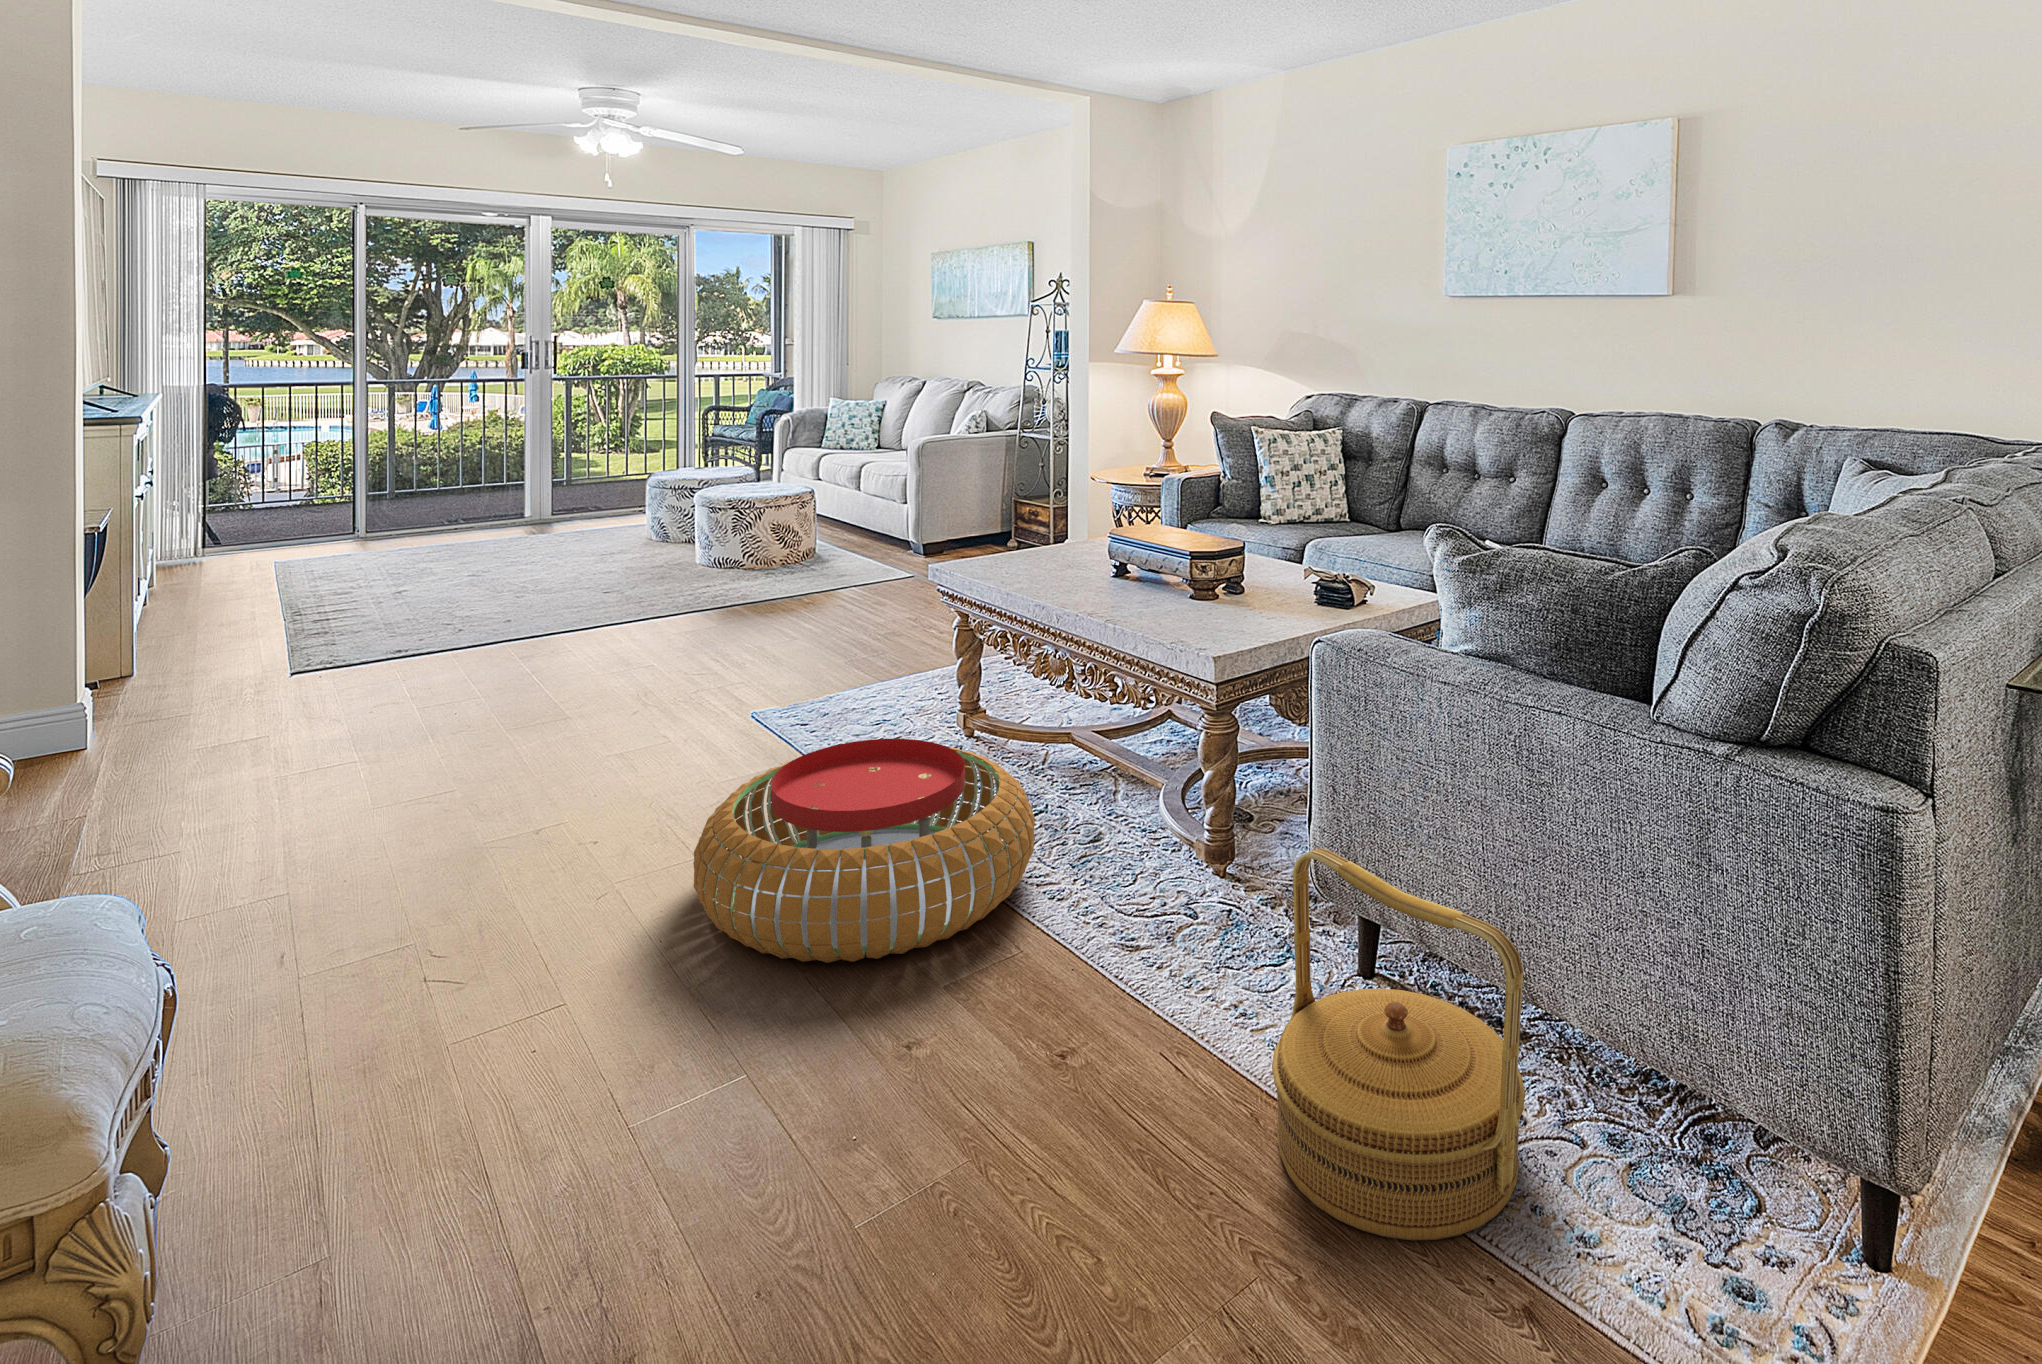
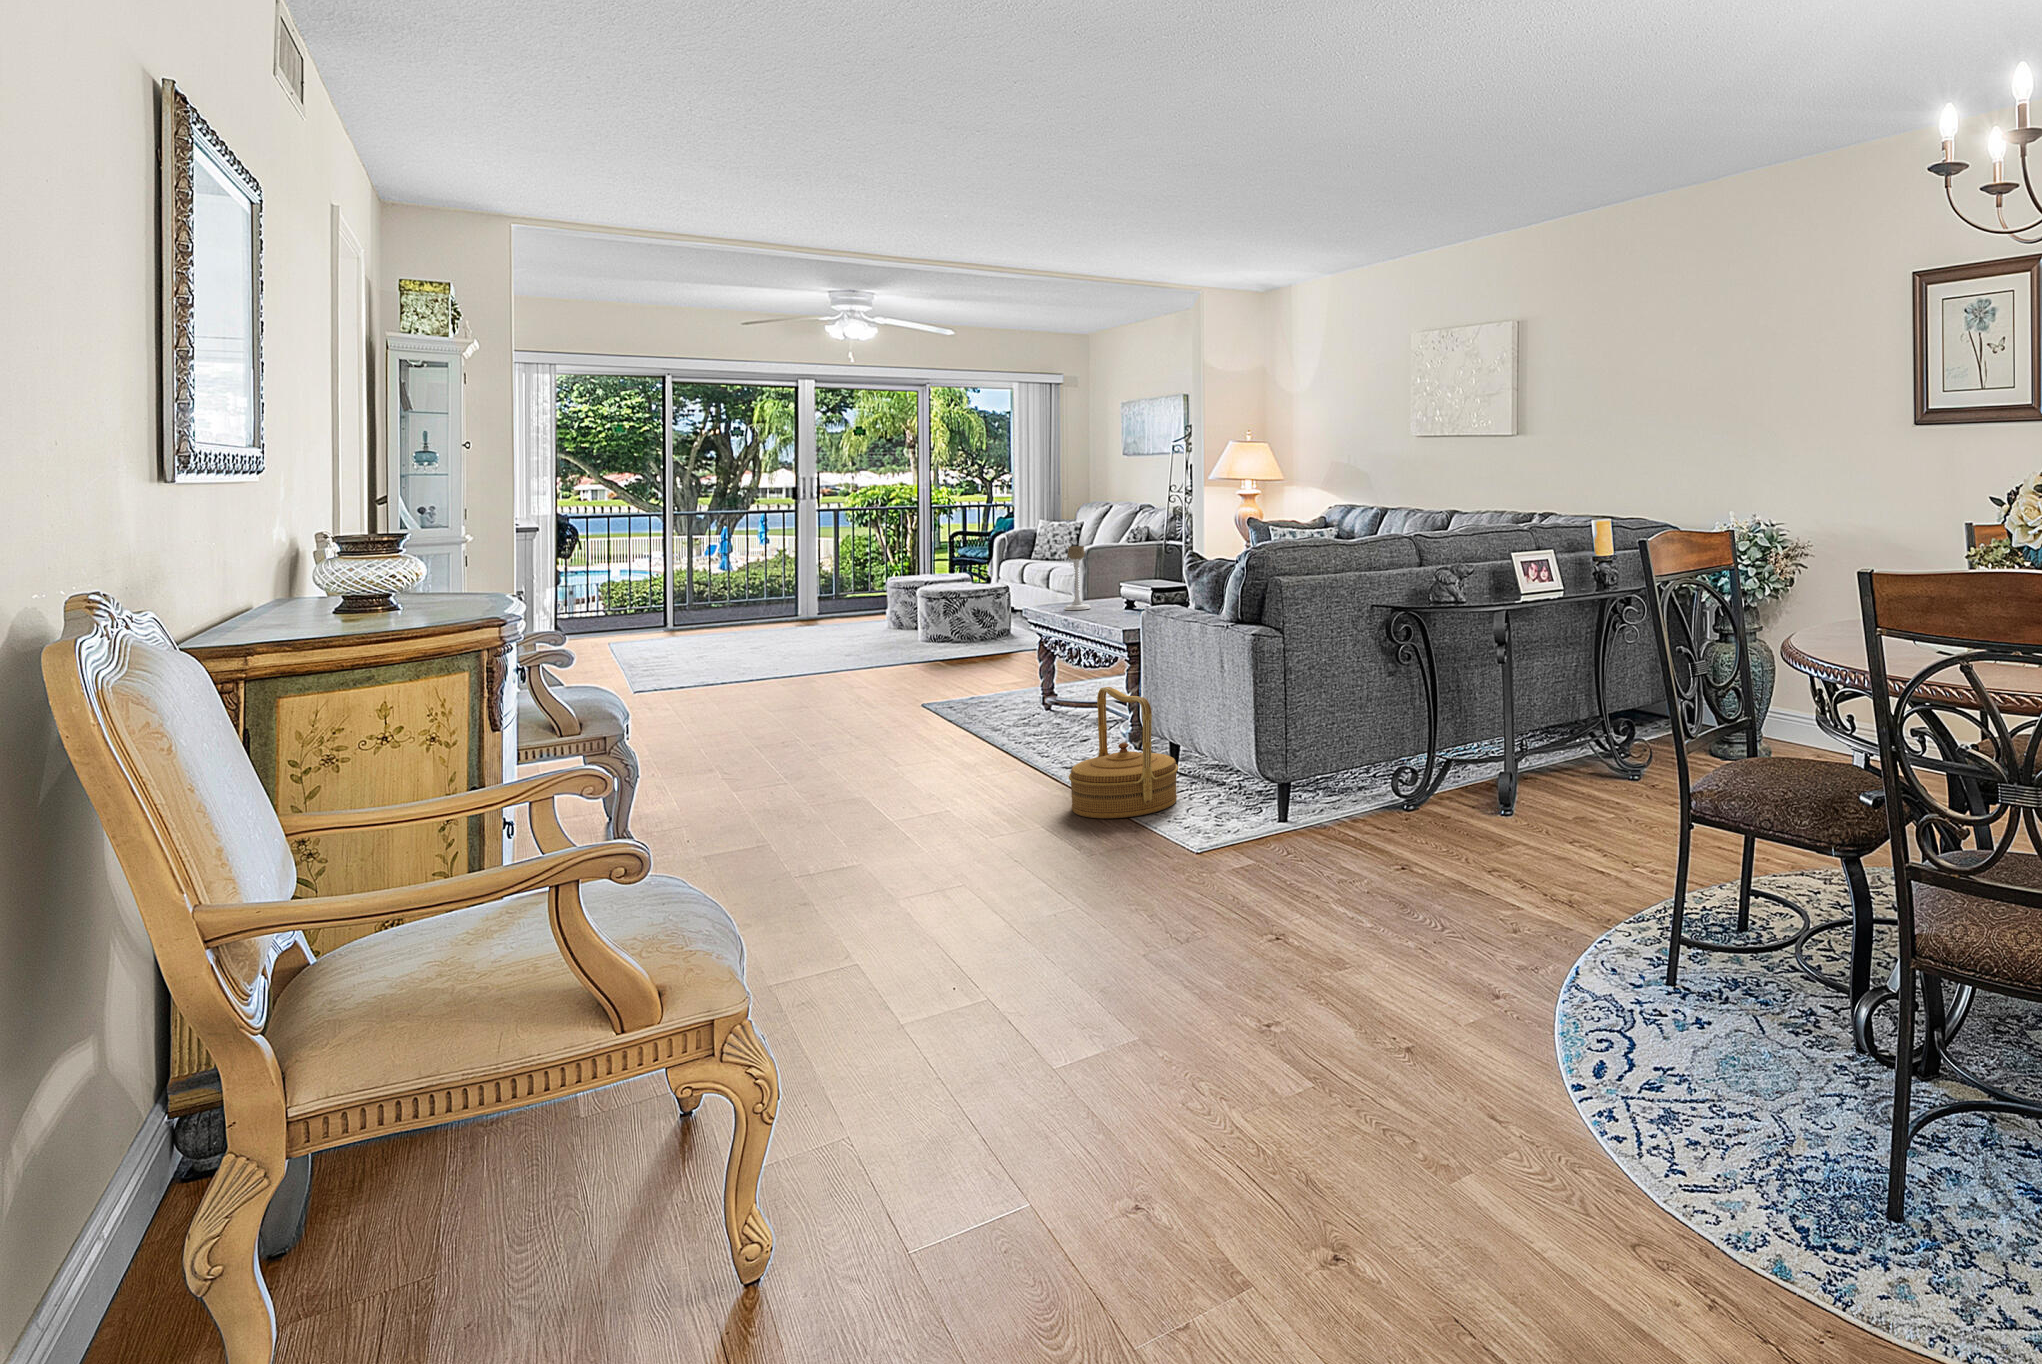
candle holder: none [1011,469,1054,579] -> present [1064,546,1091,610]
pouf: present [693,739,1035,963] -> none [851,684,1038,770]

